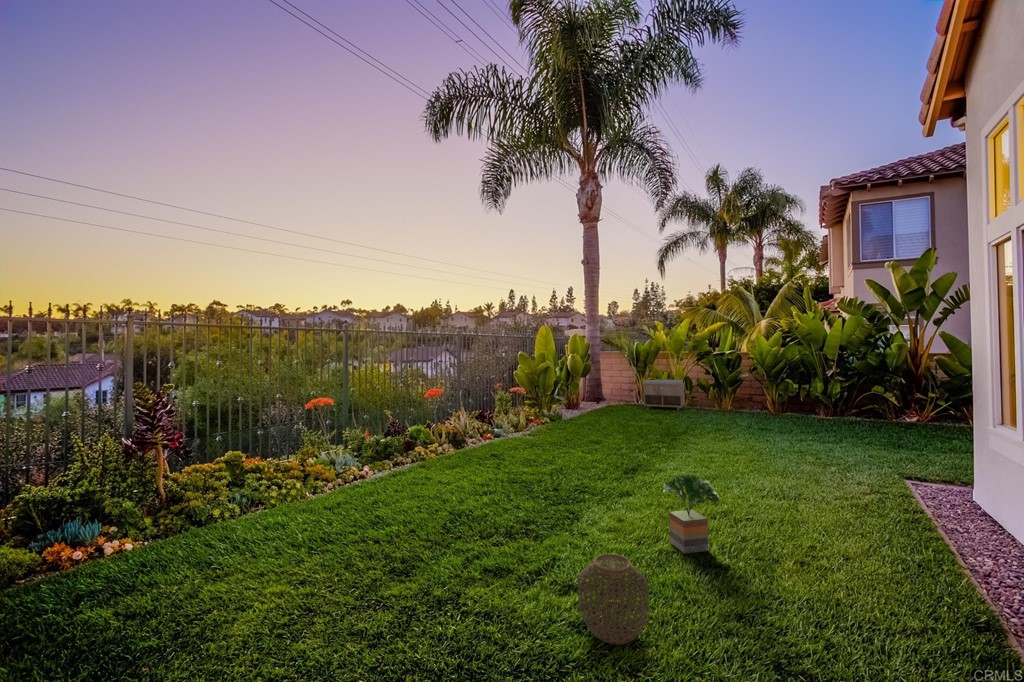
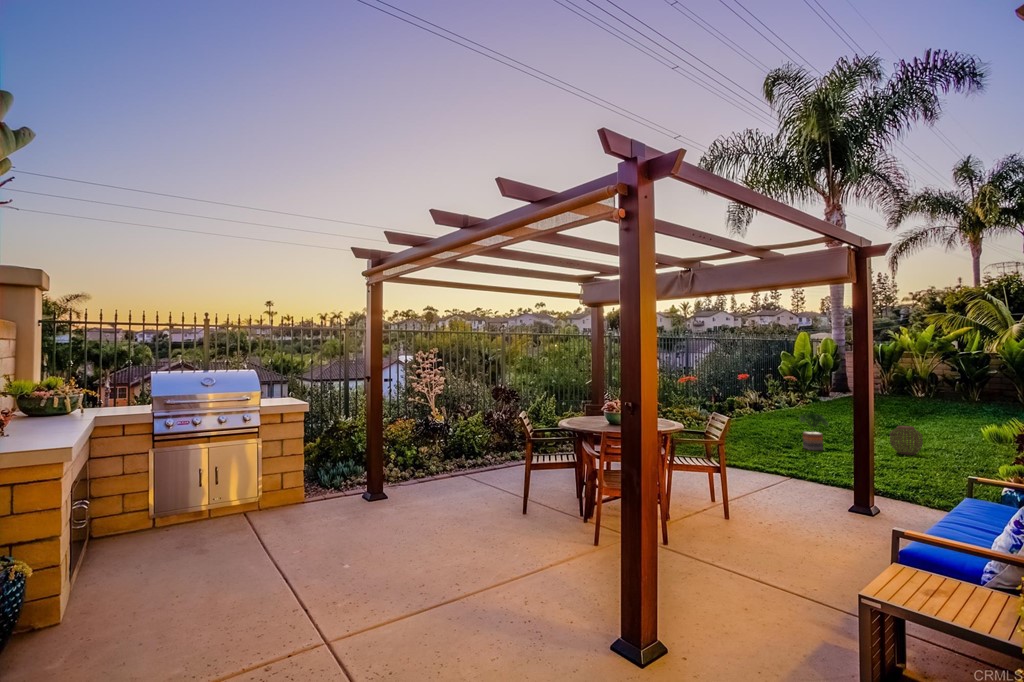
storage bench: present [643,380,685,410] -> none [889,375,931,400]
potted tree: present [663,474,720,554] -> present [800,413,829,450]

